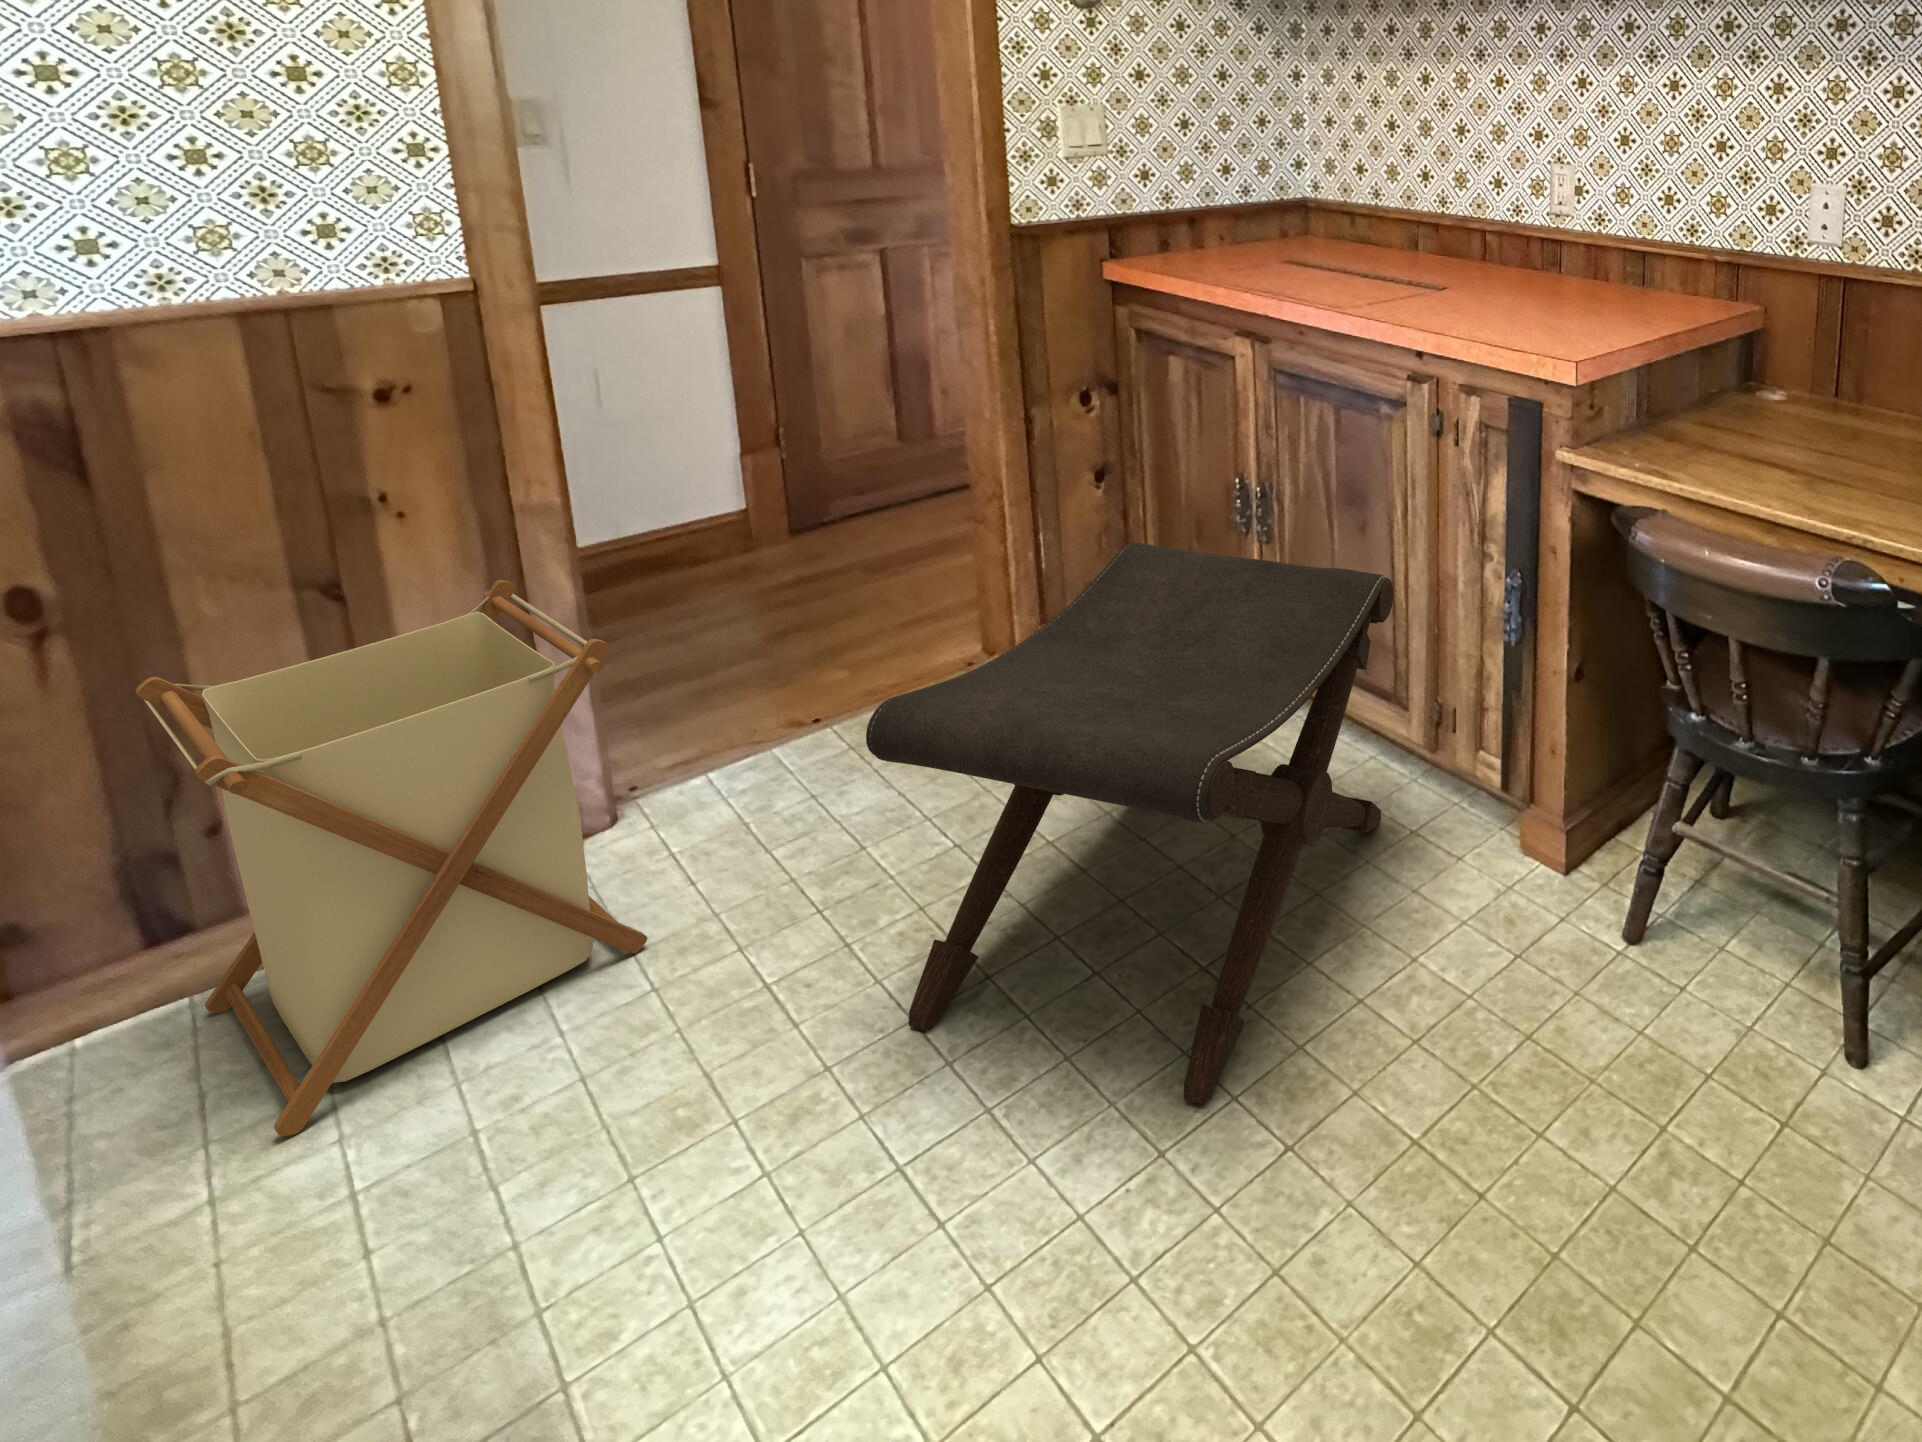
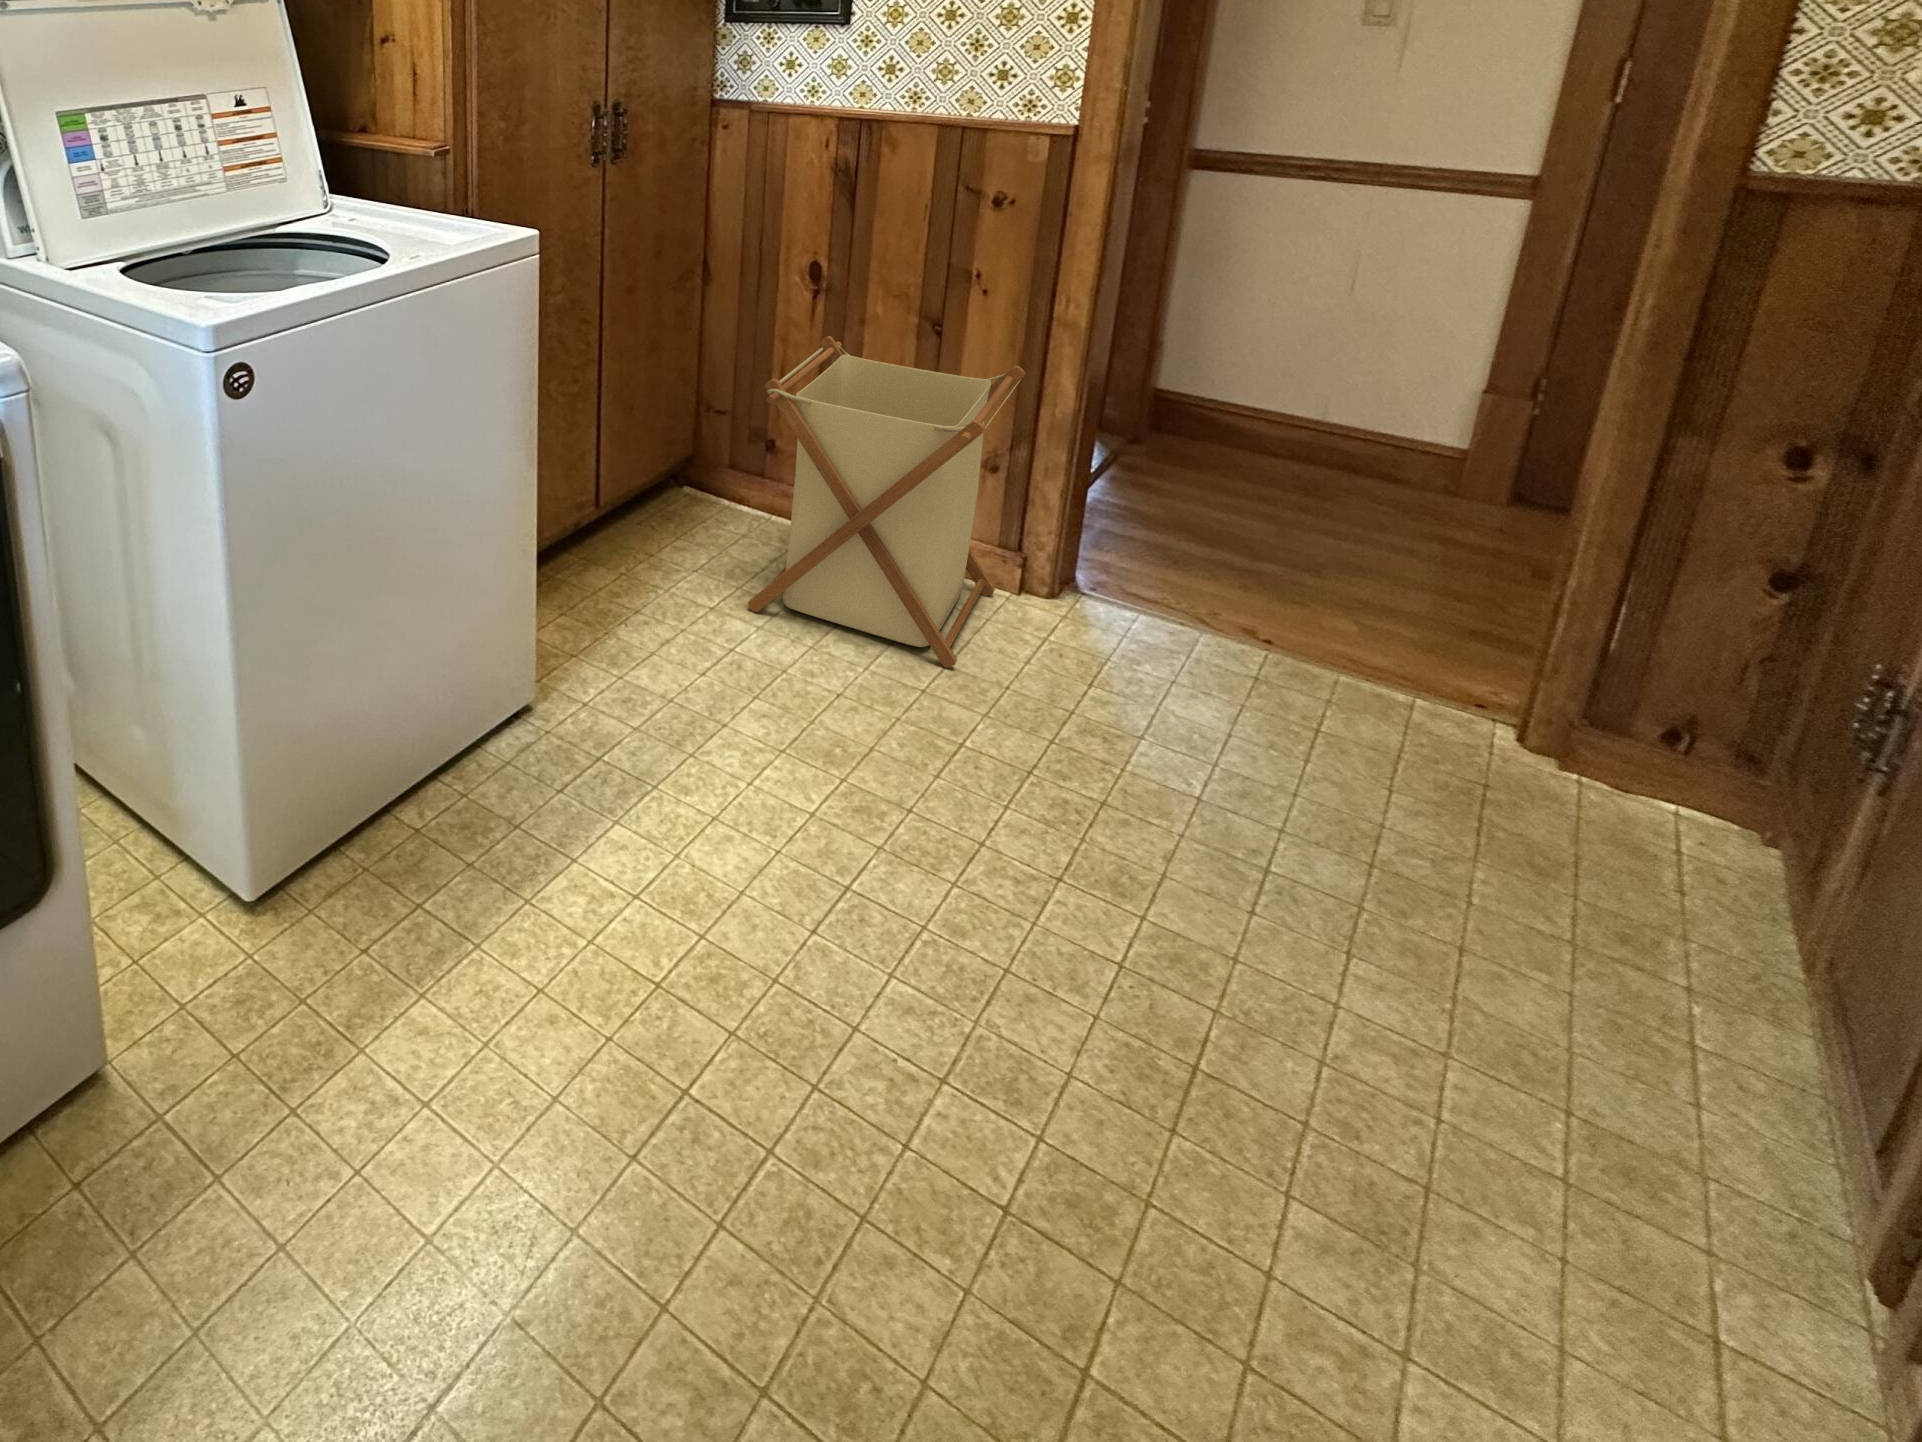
footstool: present [866,542,1394,1104] -> none [972,563,1845,1268]

